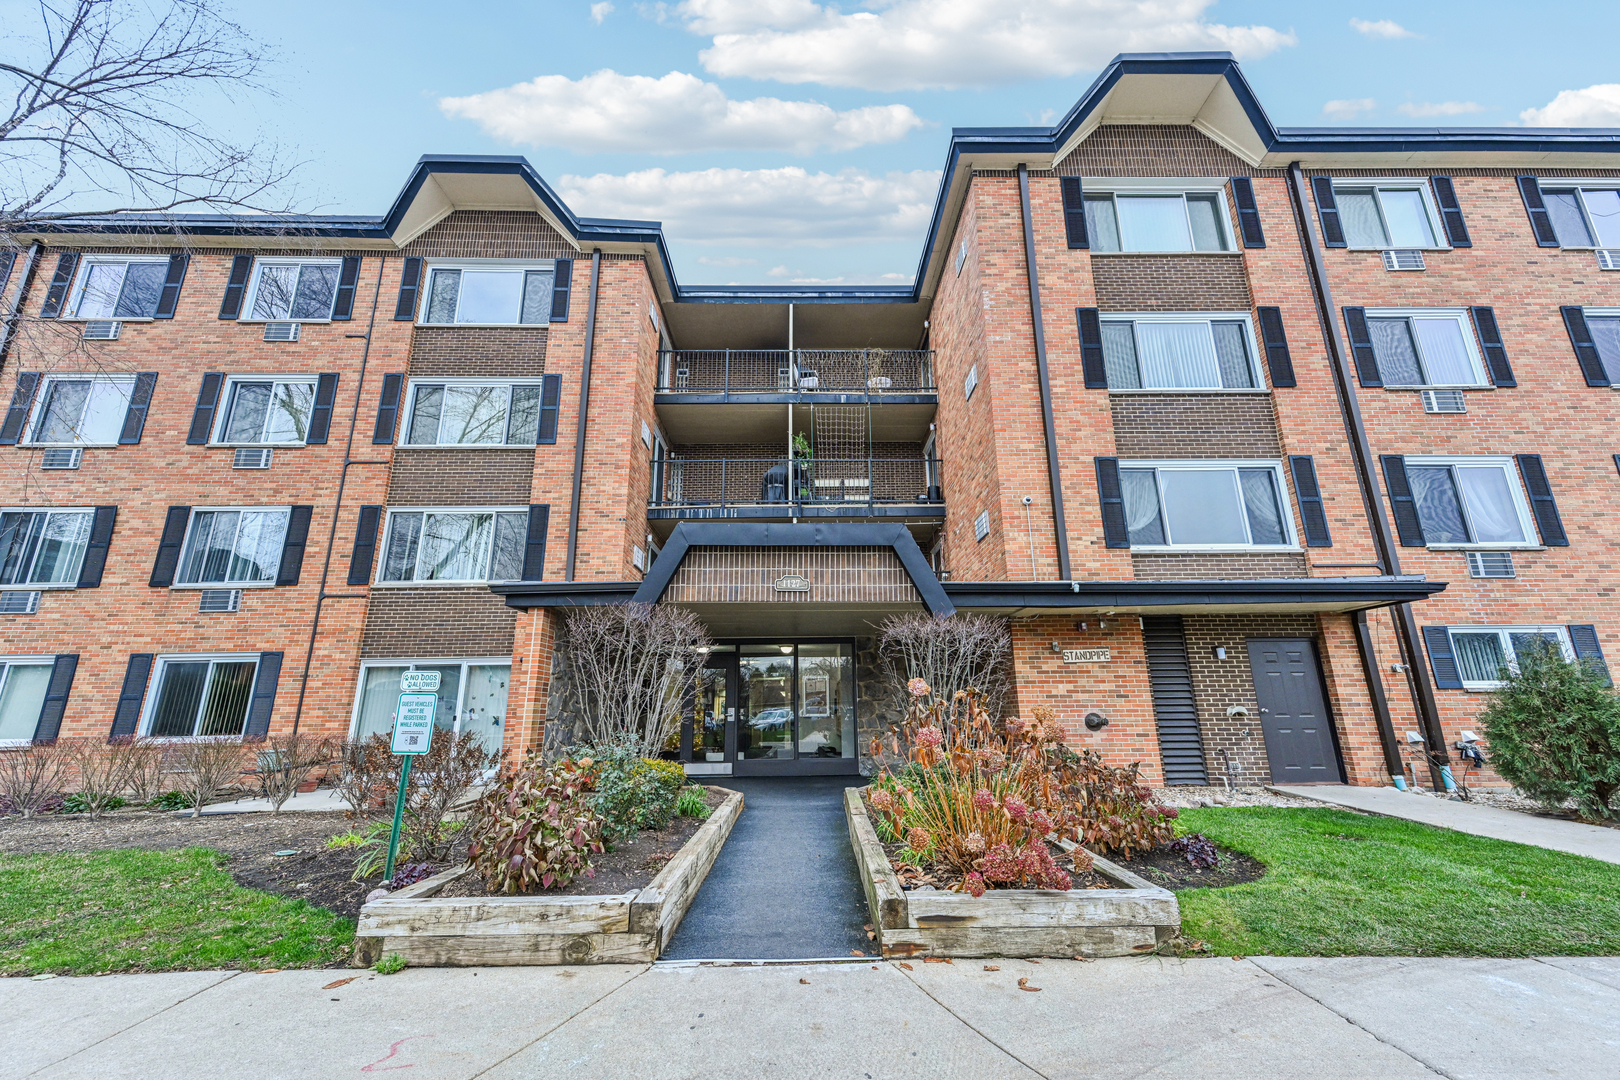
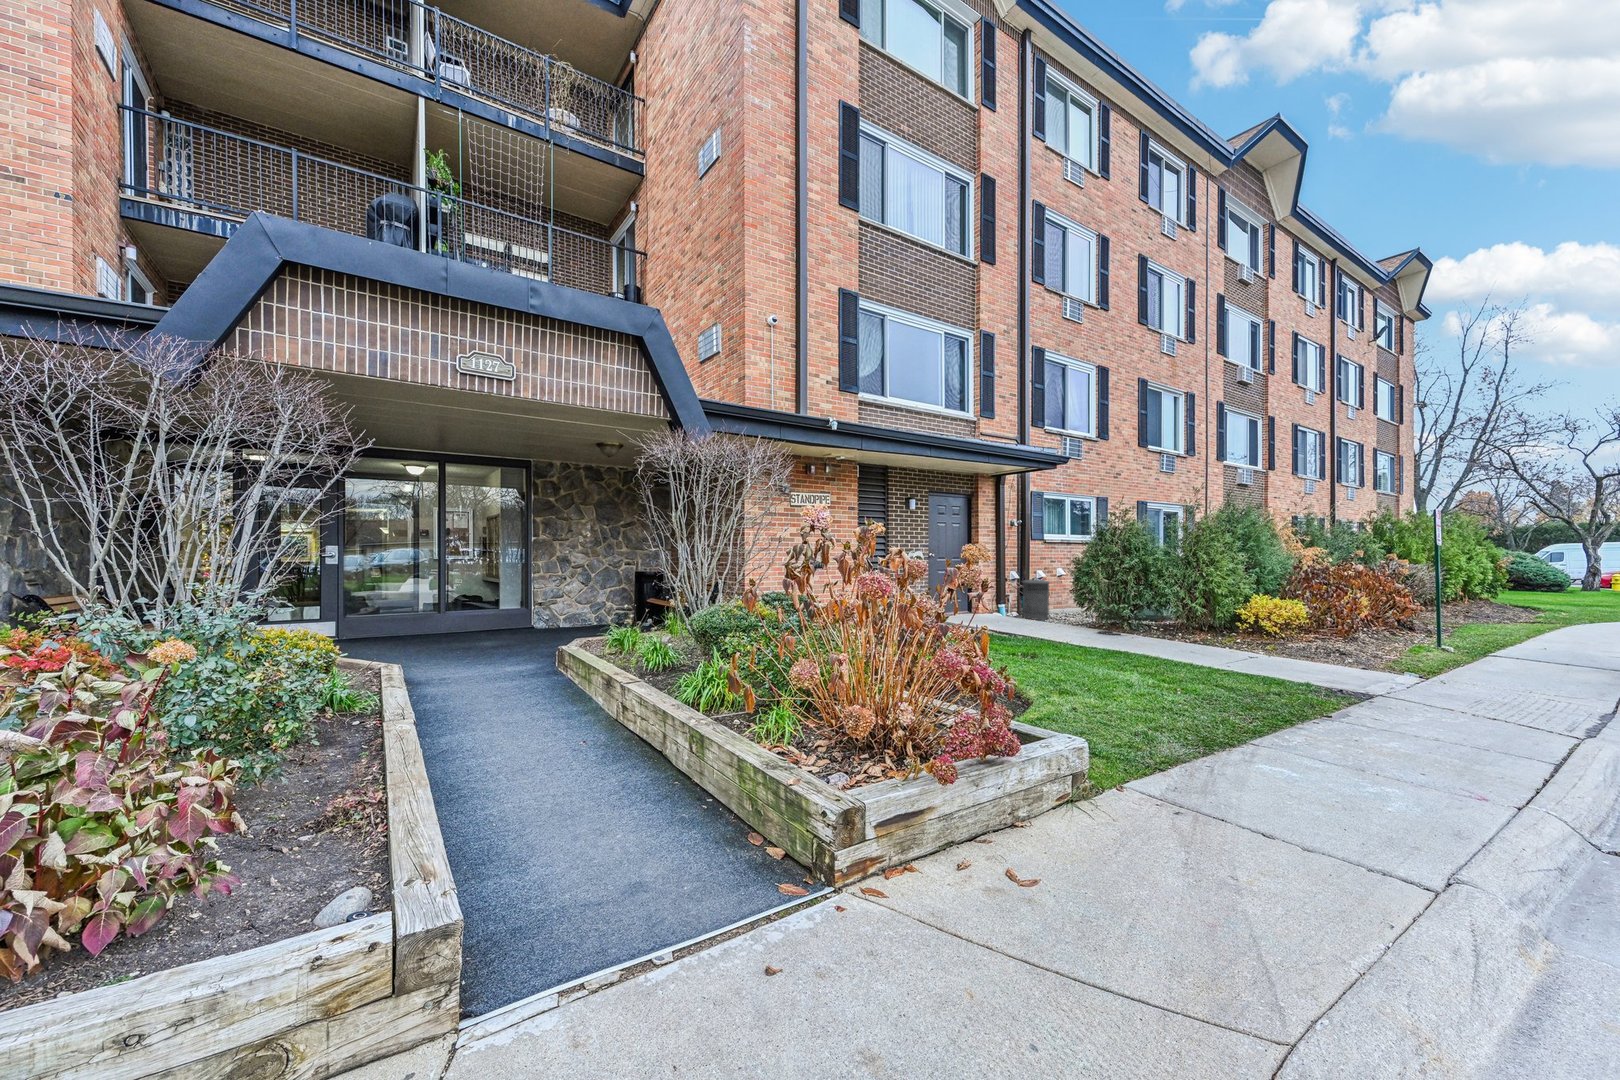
trash can: none [1417,737,1477,793] -> present [1023,579,1050,620]

